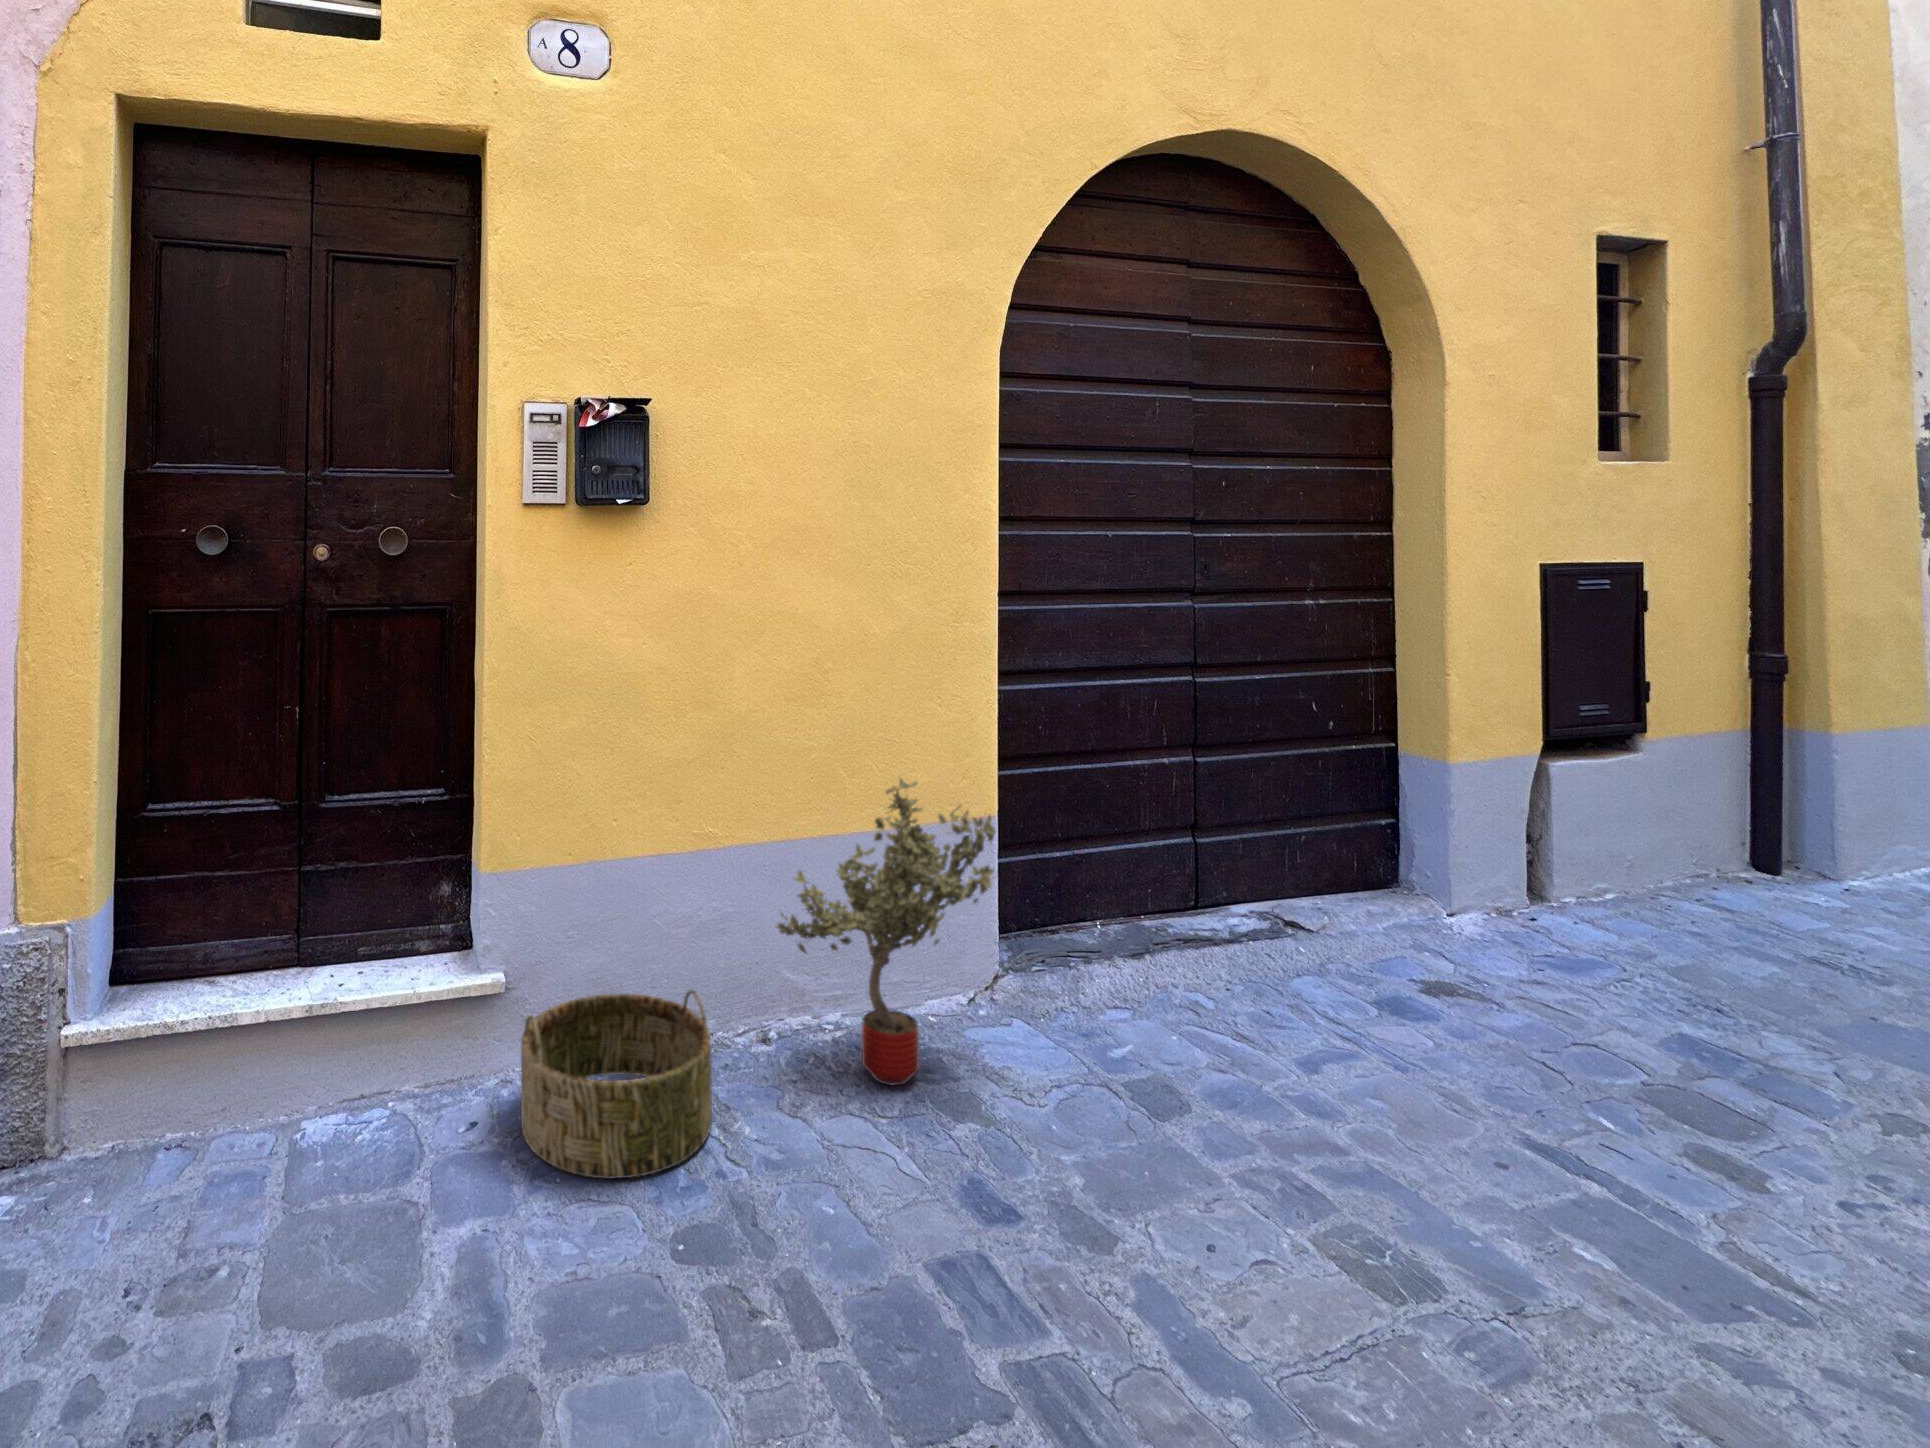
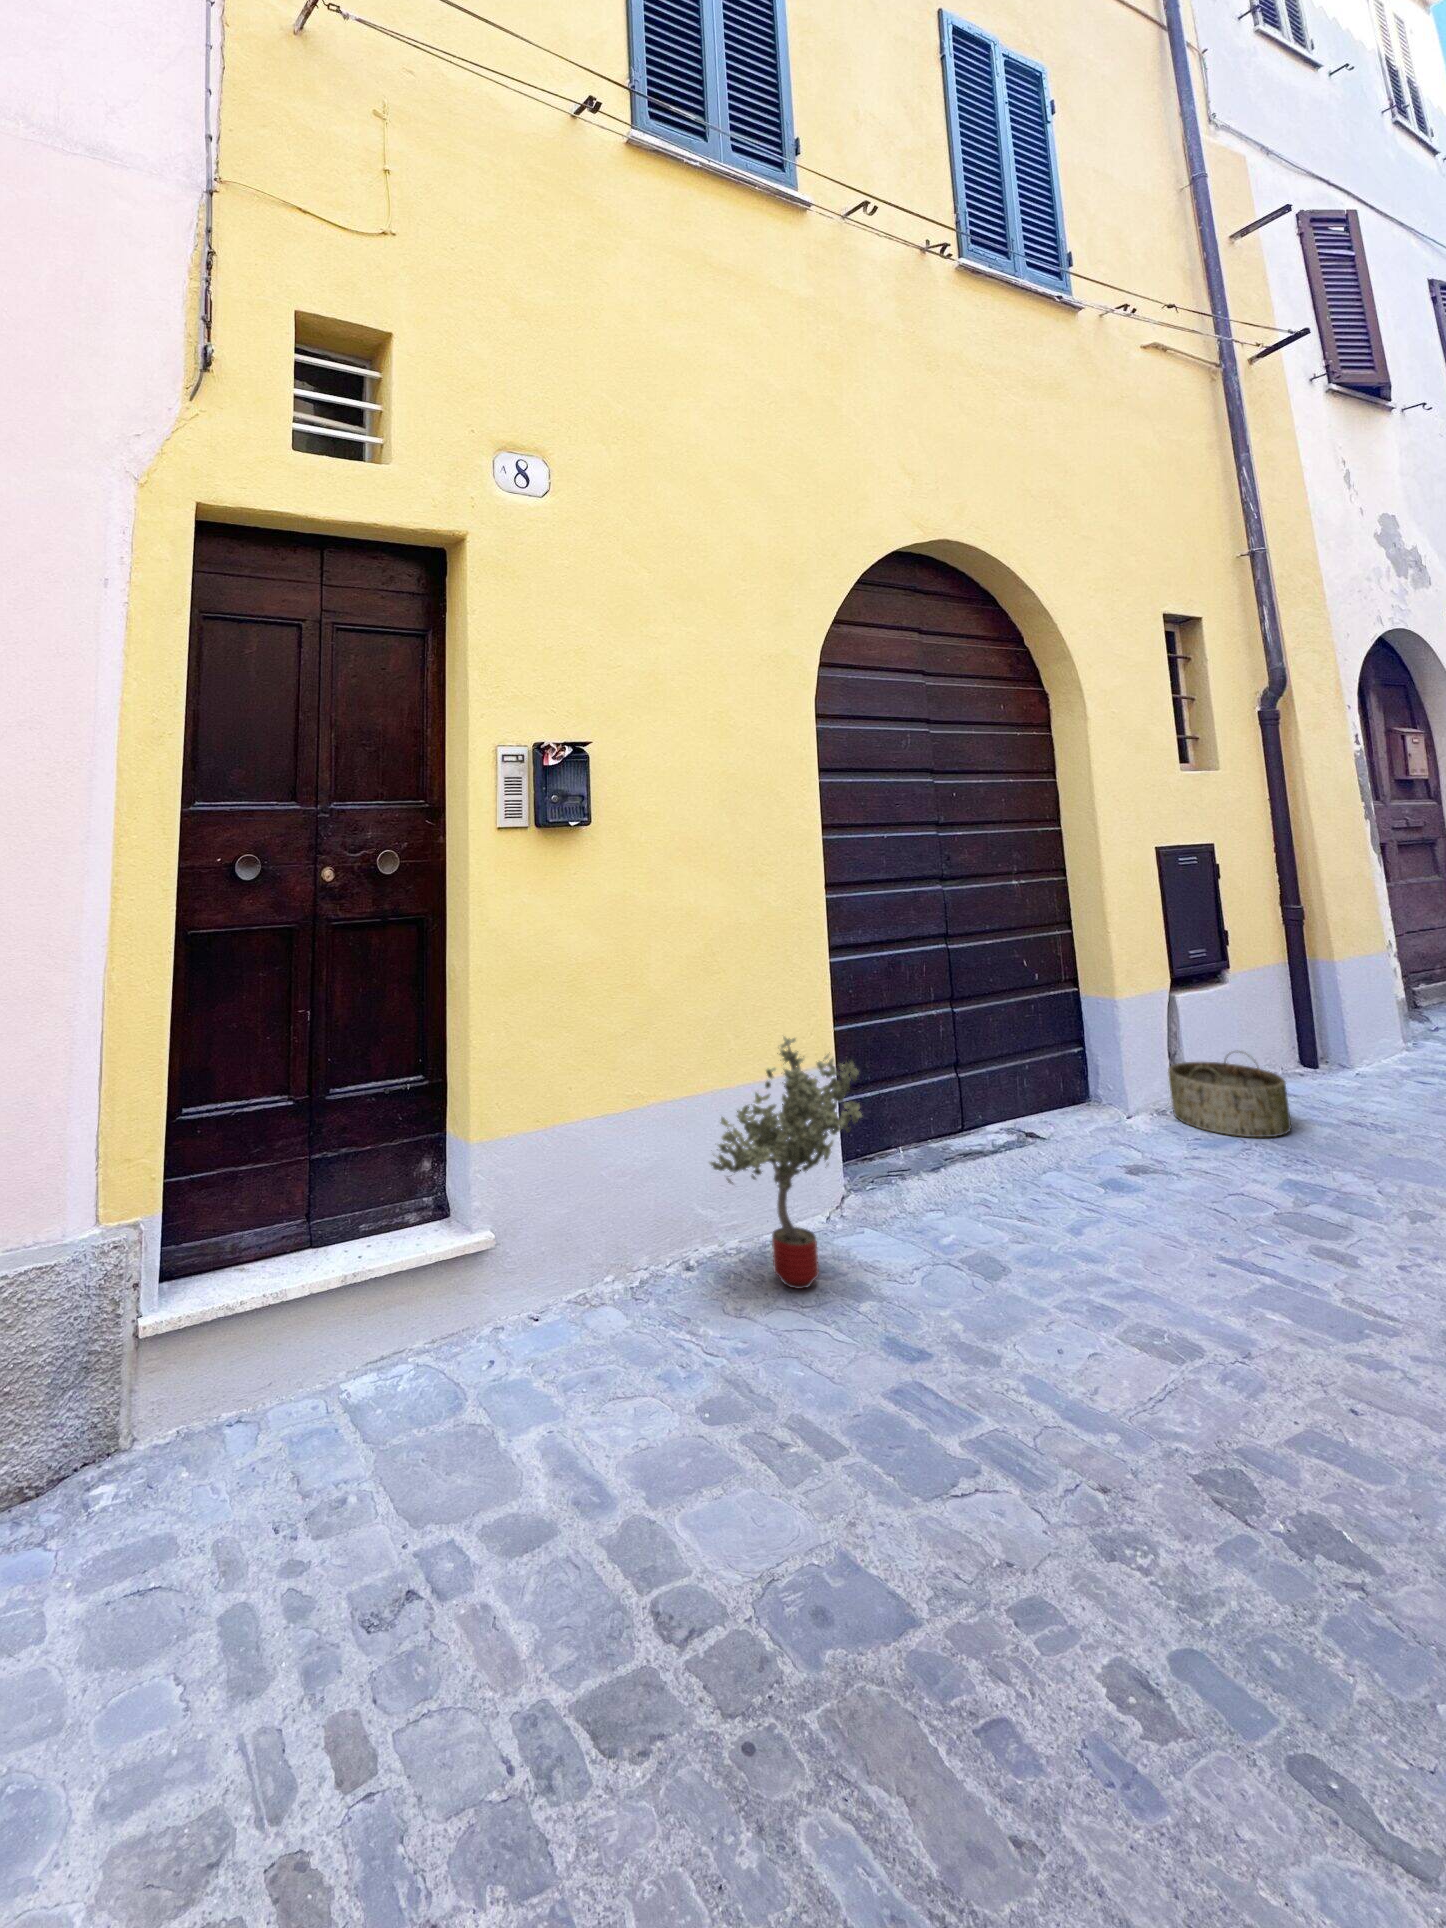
basket: present [521,990,712,1178] -> present [1168,1054,1291,1137]

